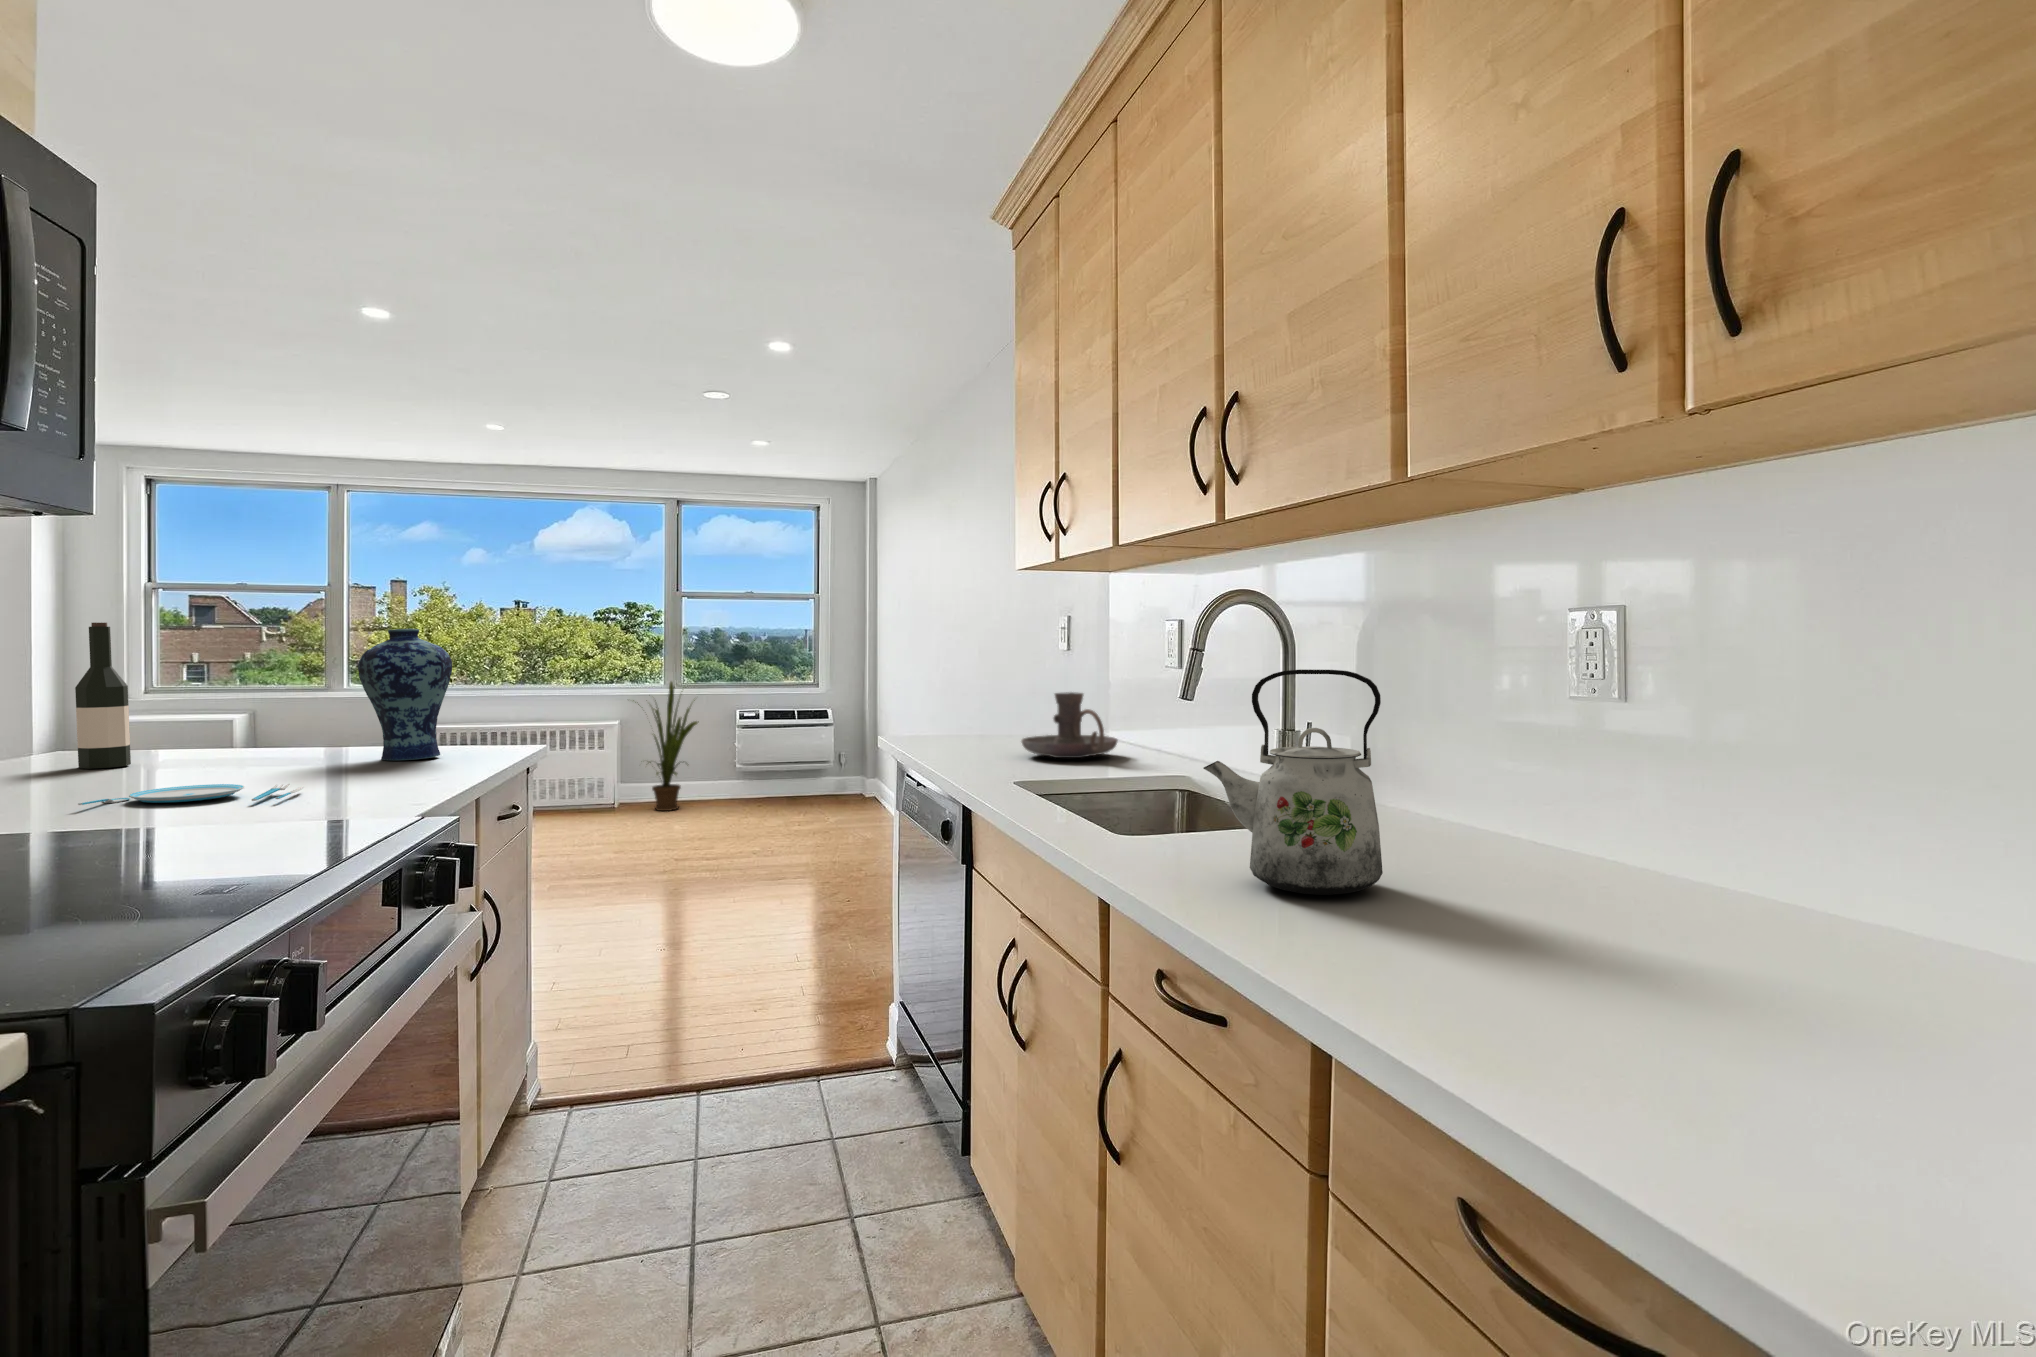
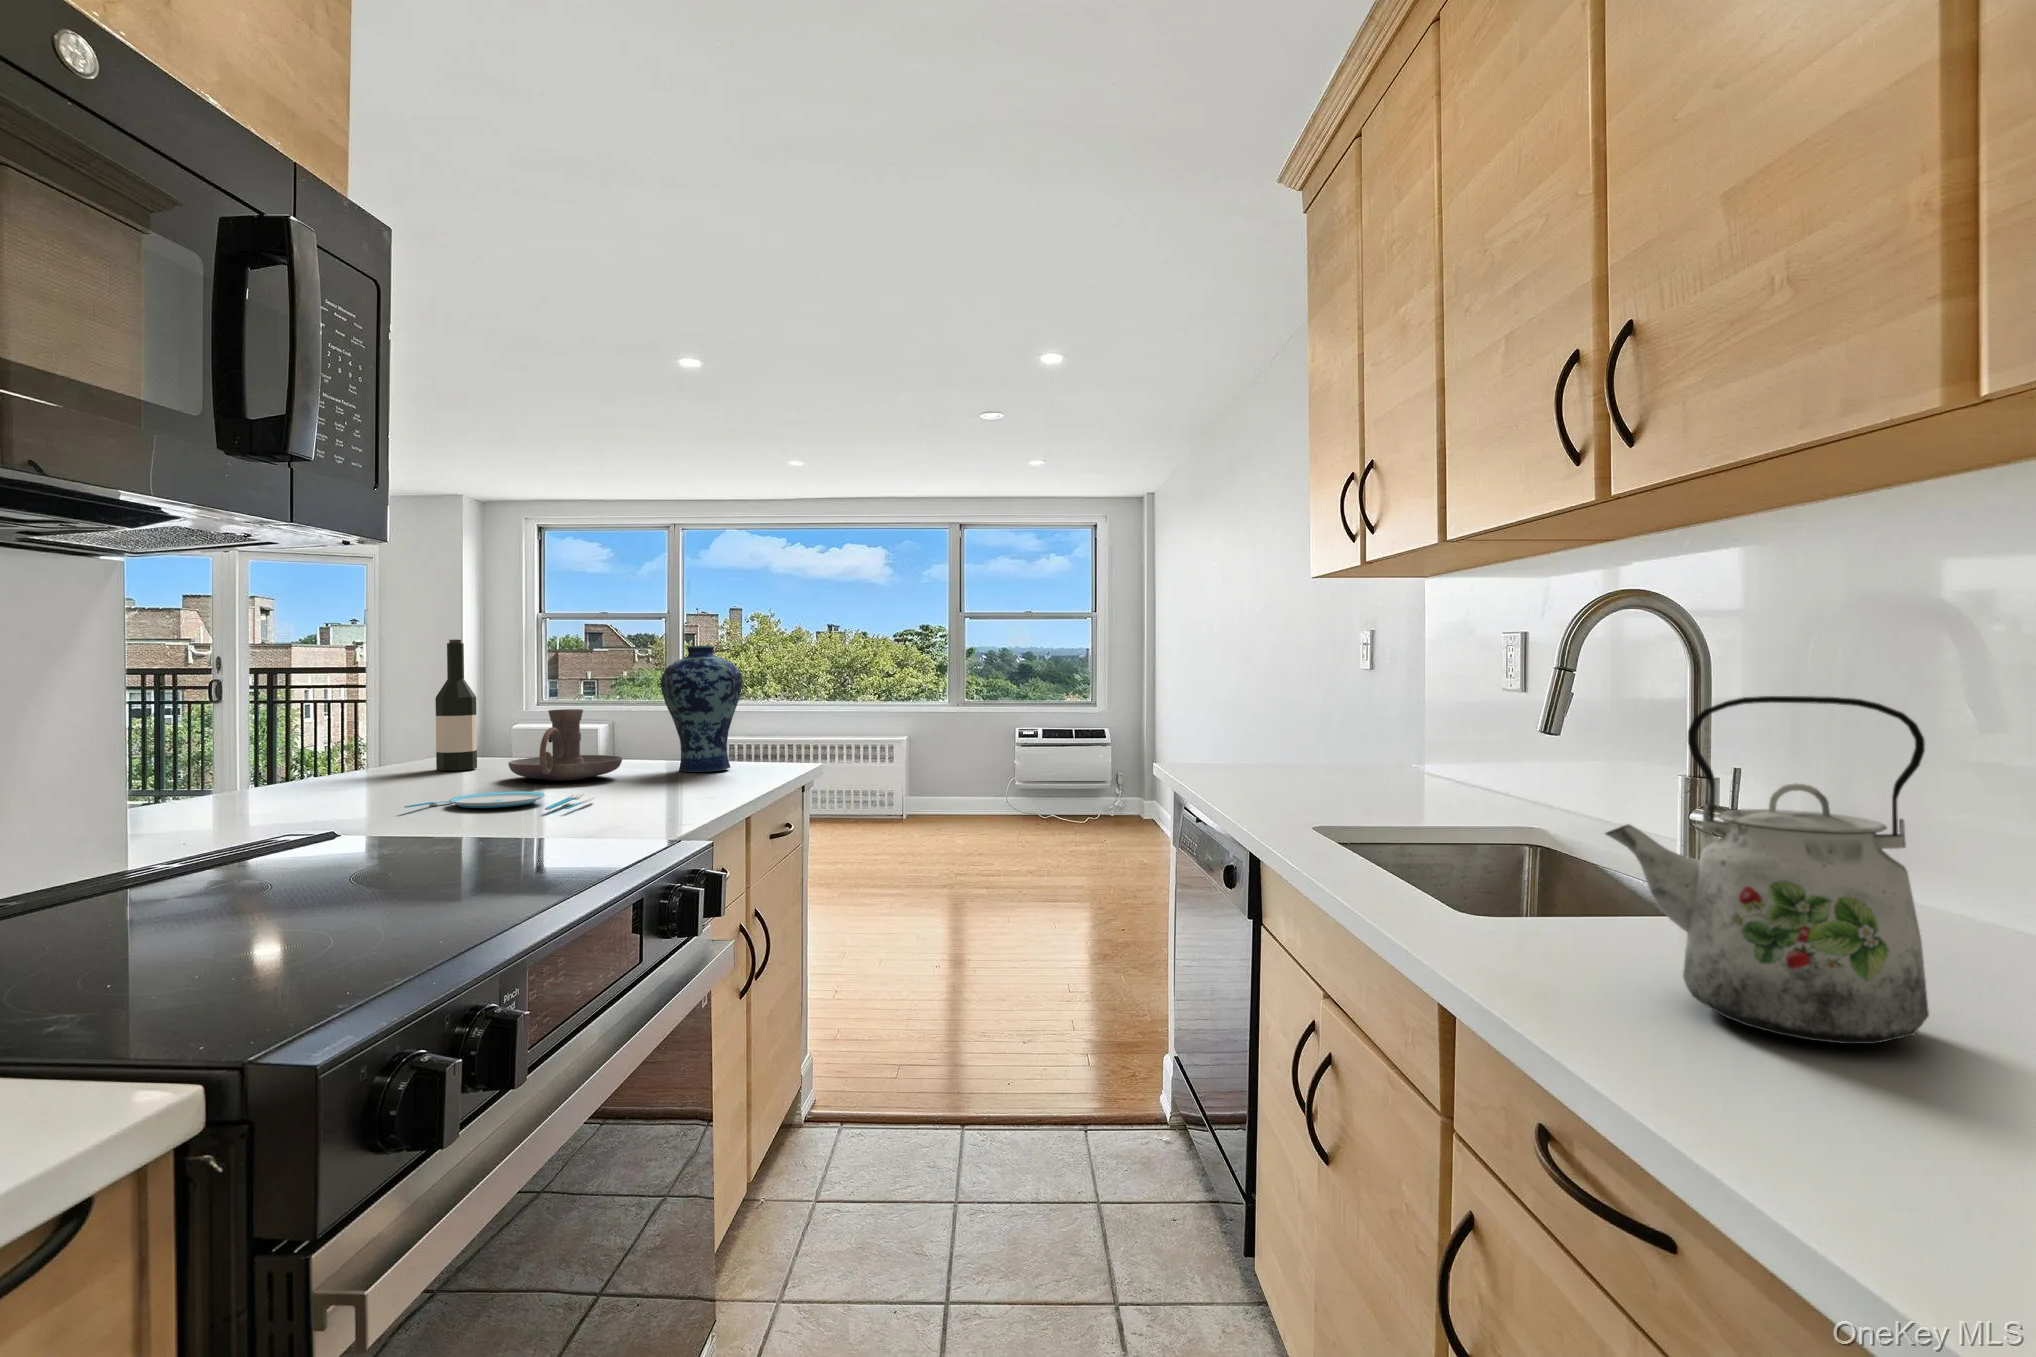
house plant: present [633,682,698,811] -> none [920,698,987,823]
candle holder: present [1022,692,1118,758] -> present [508,709,622,781]

